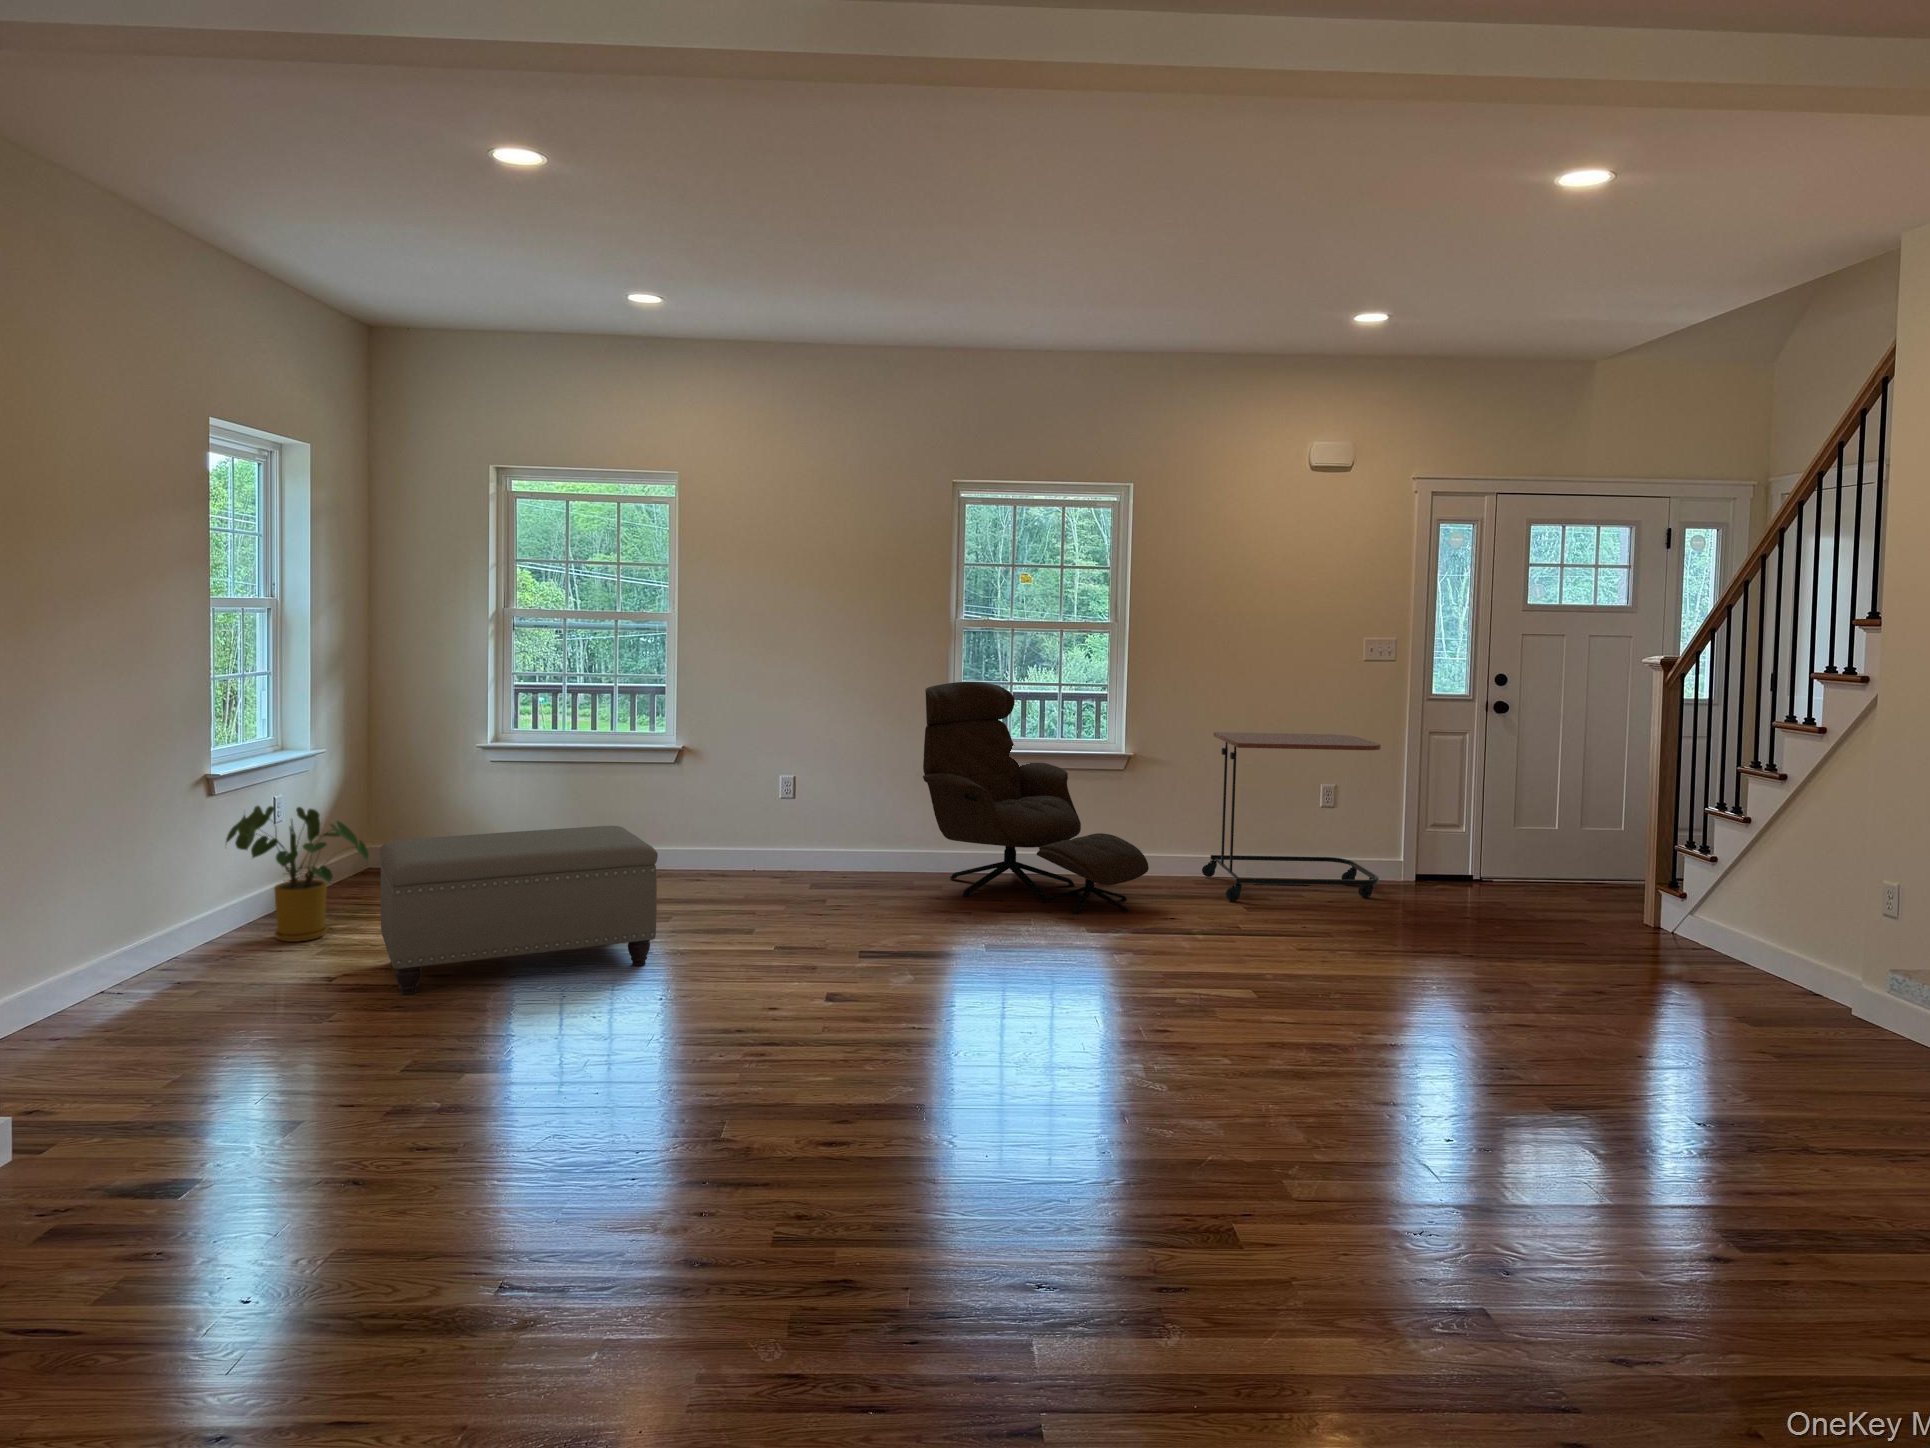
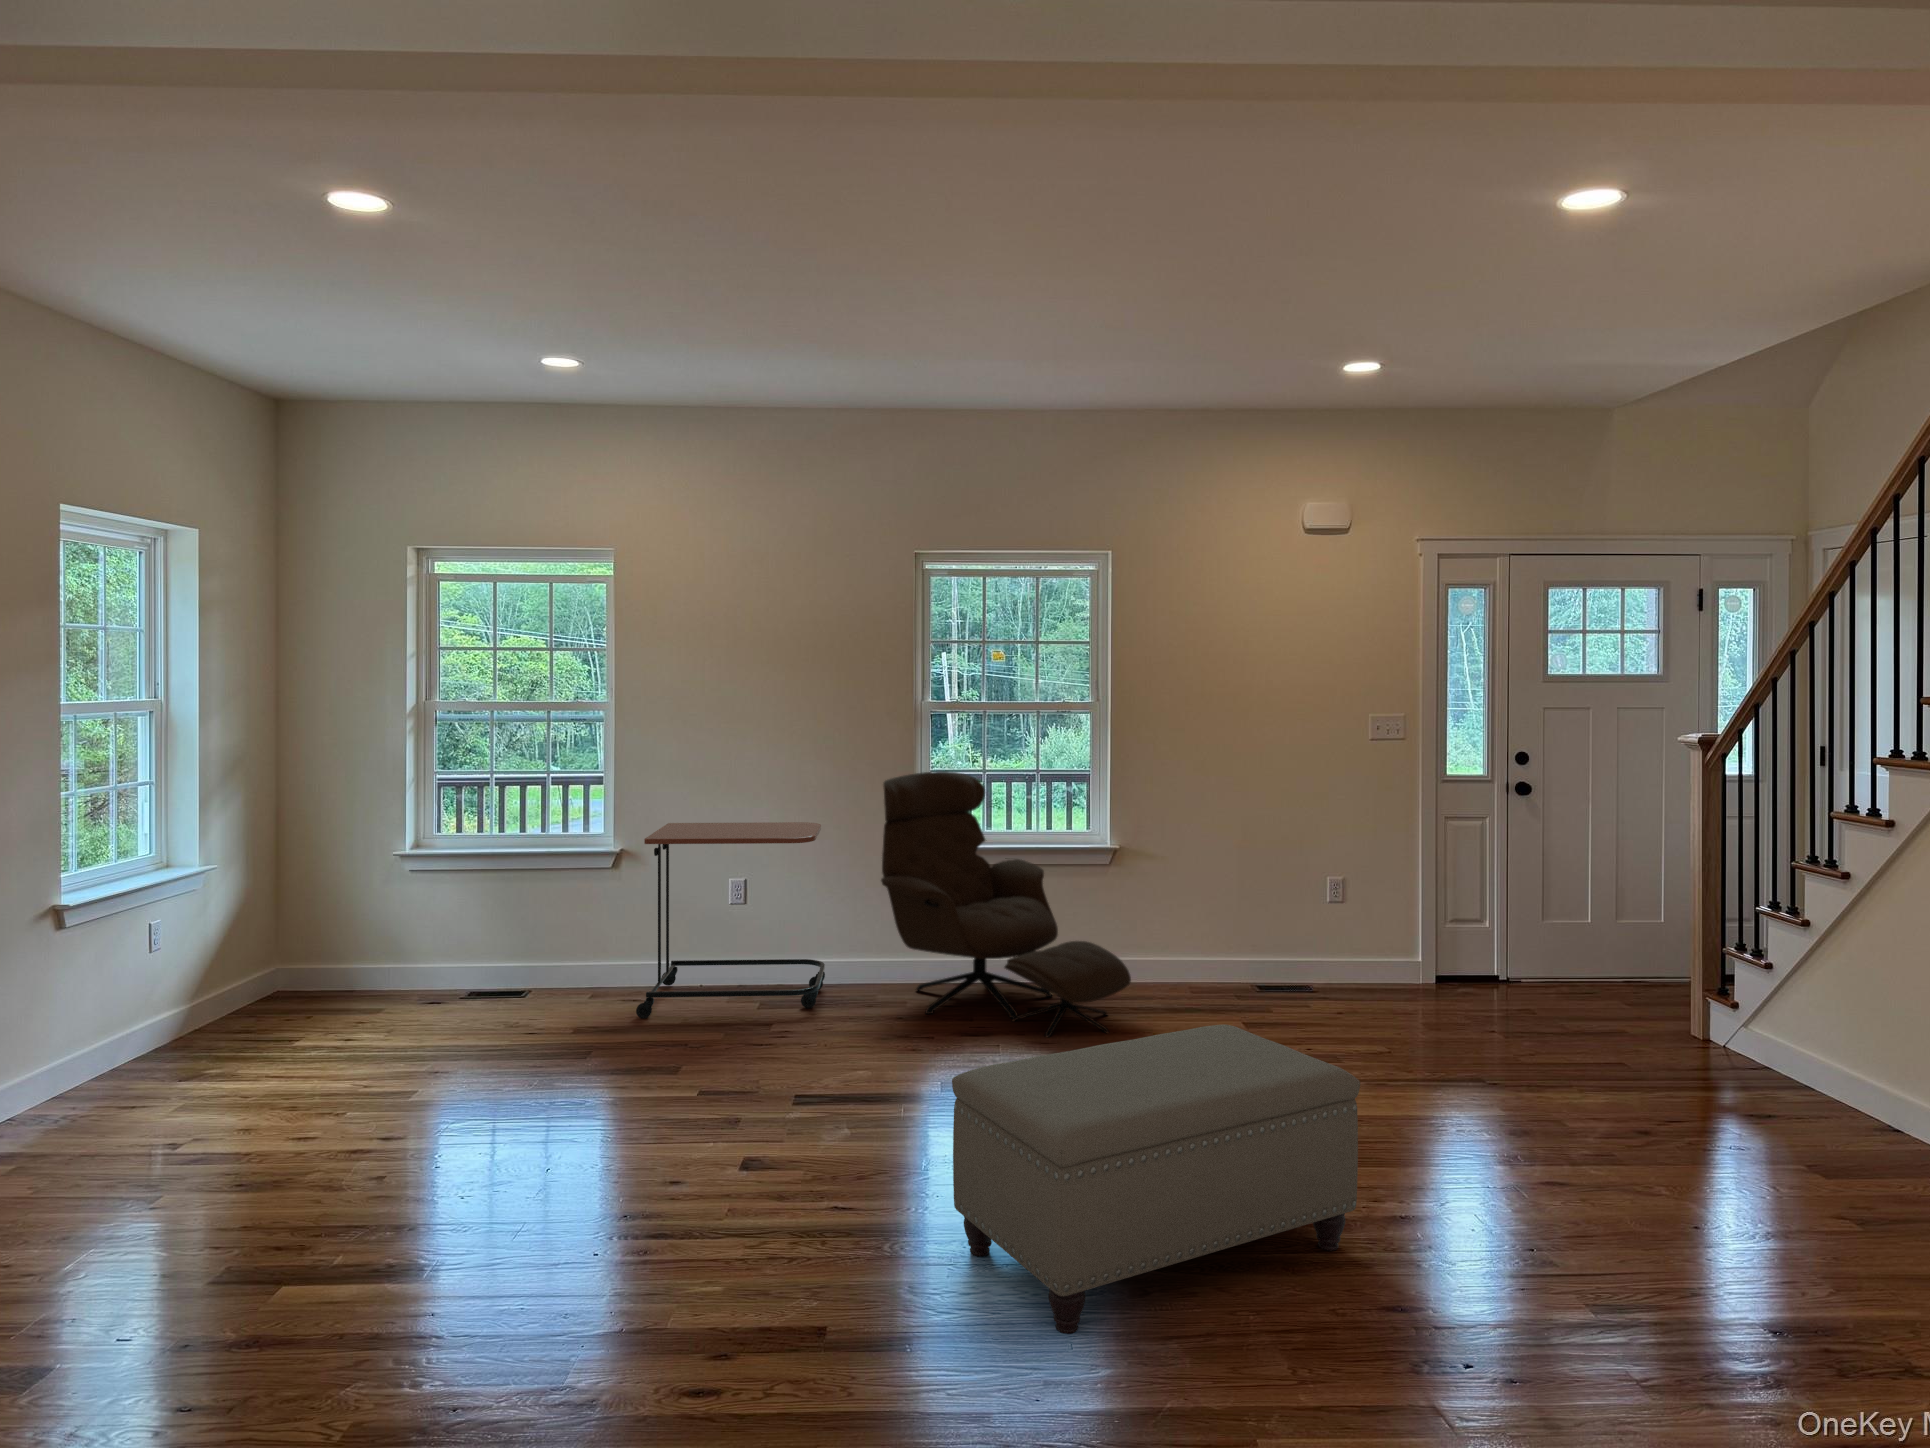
side table: present [1202,732,1381,901] -> present [636,822,825,1019]
house plant: present [226,806,369,942] -> none [71,936,239,1093]
ottoman: present [380,826,658,995] -> present [952,1025,1360,1334]

